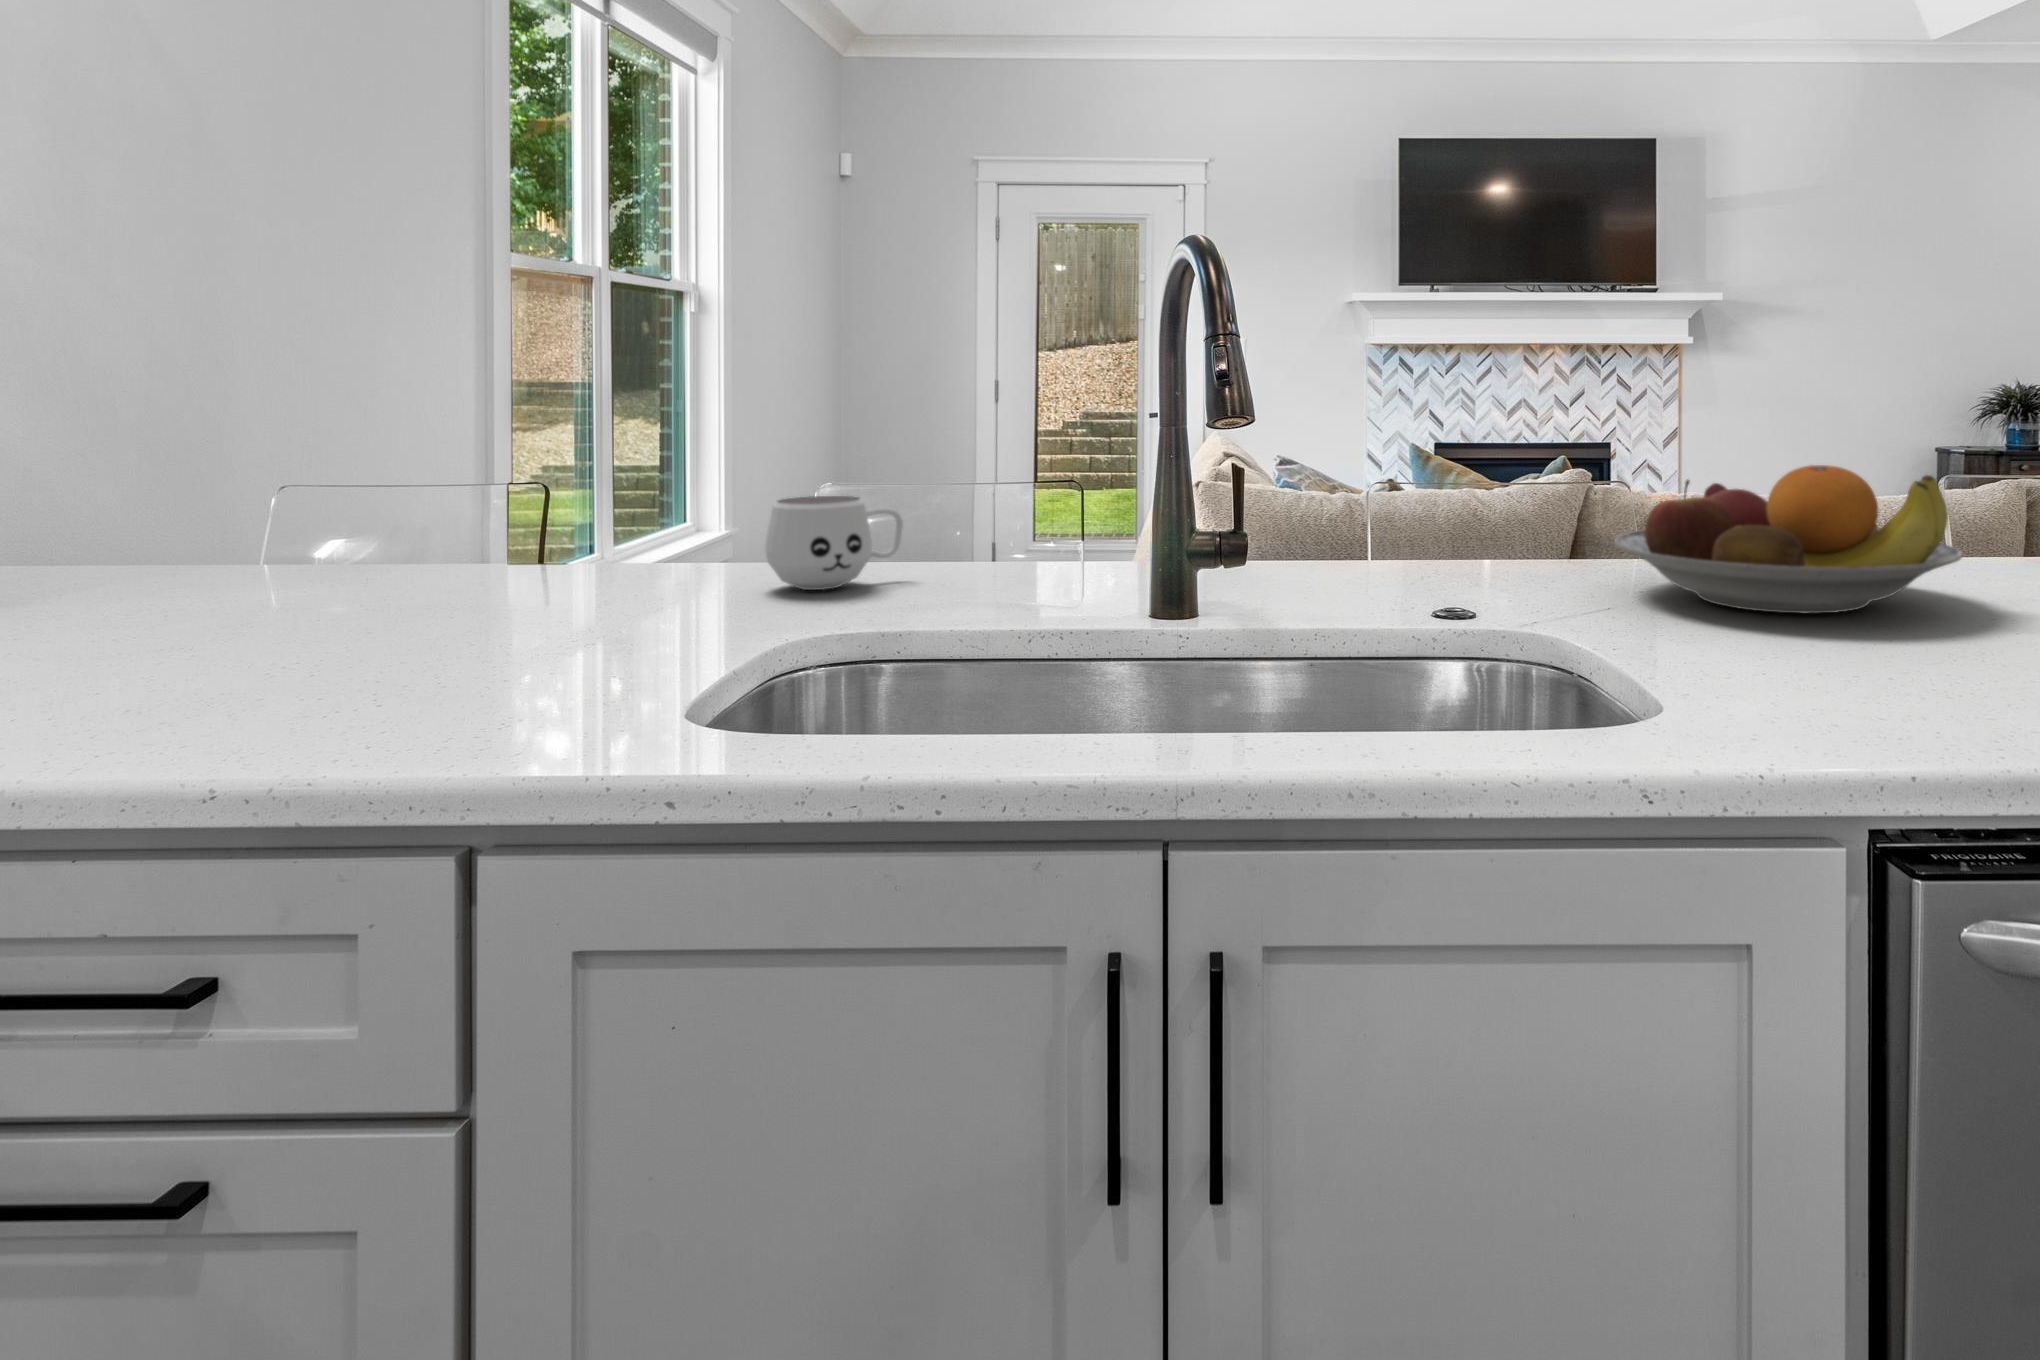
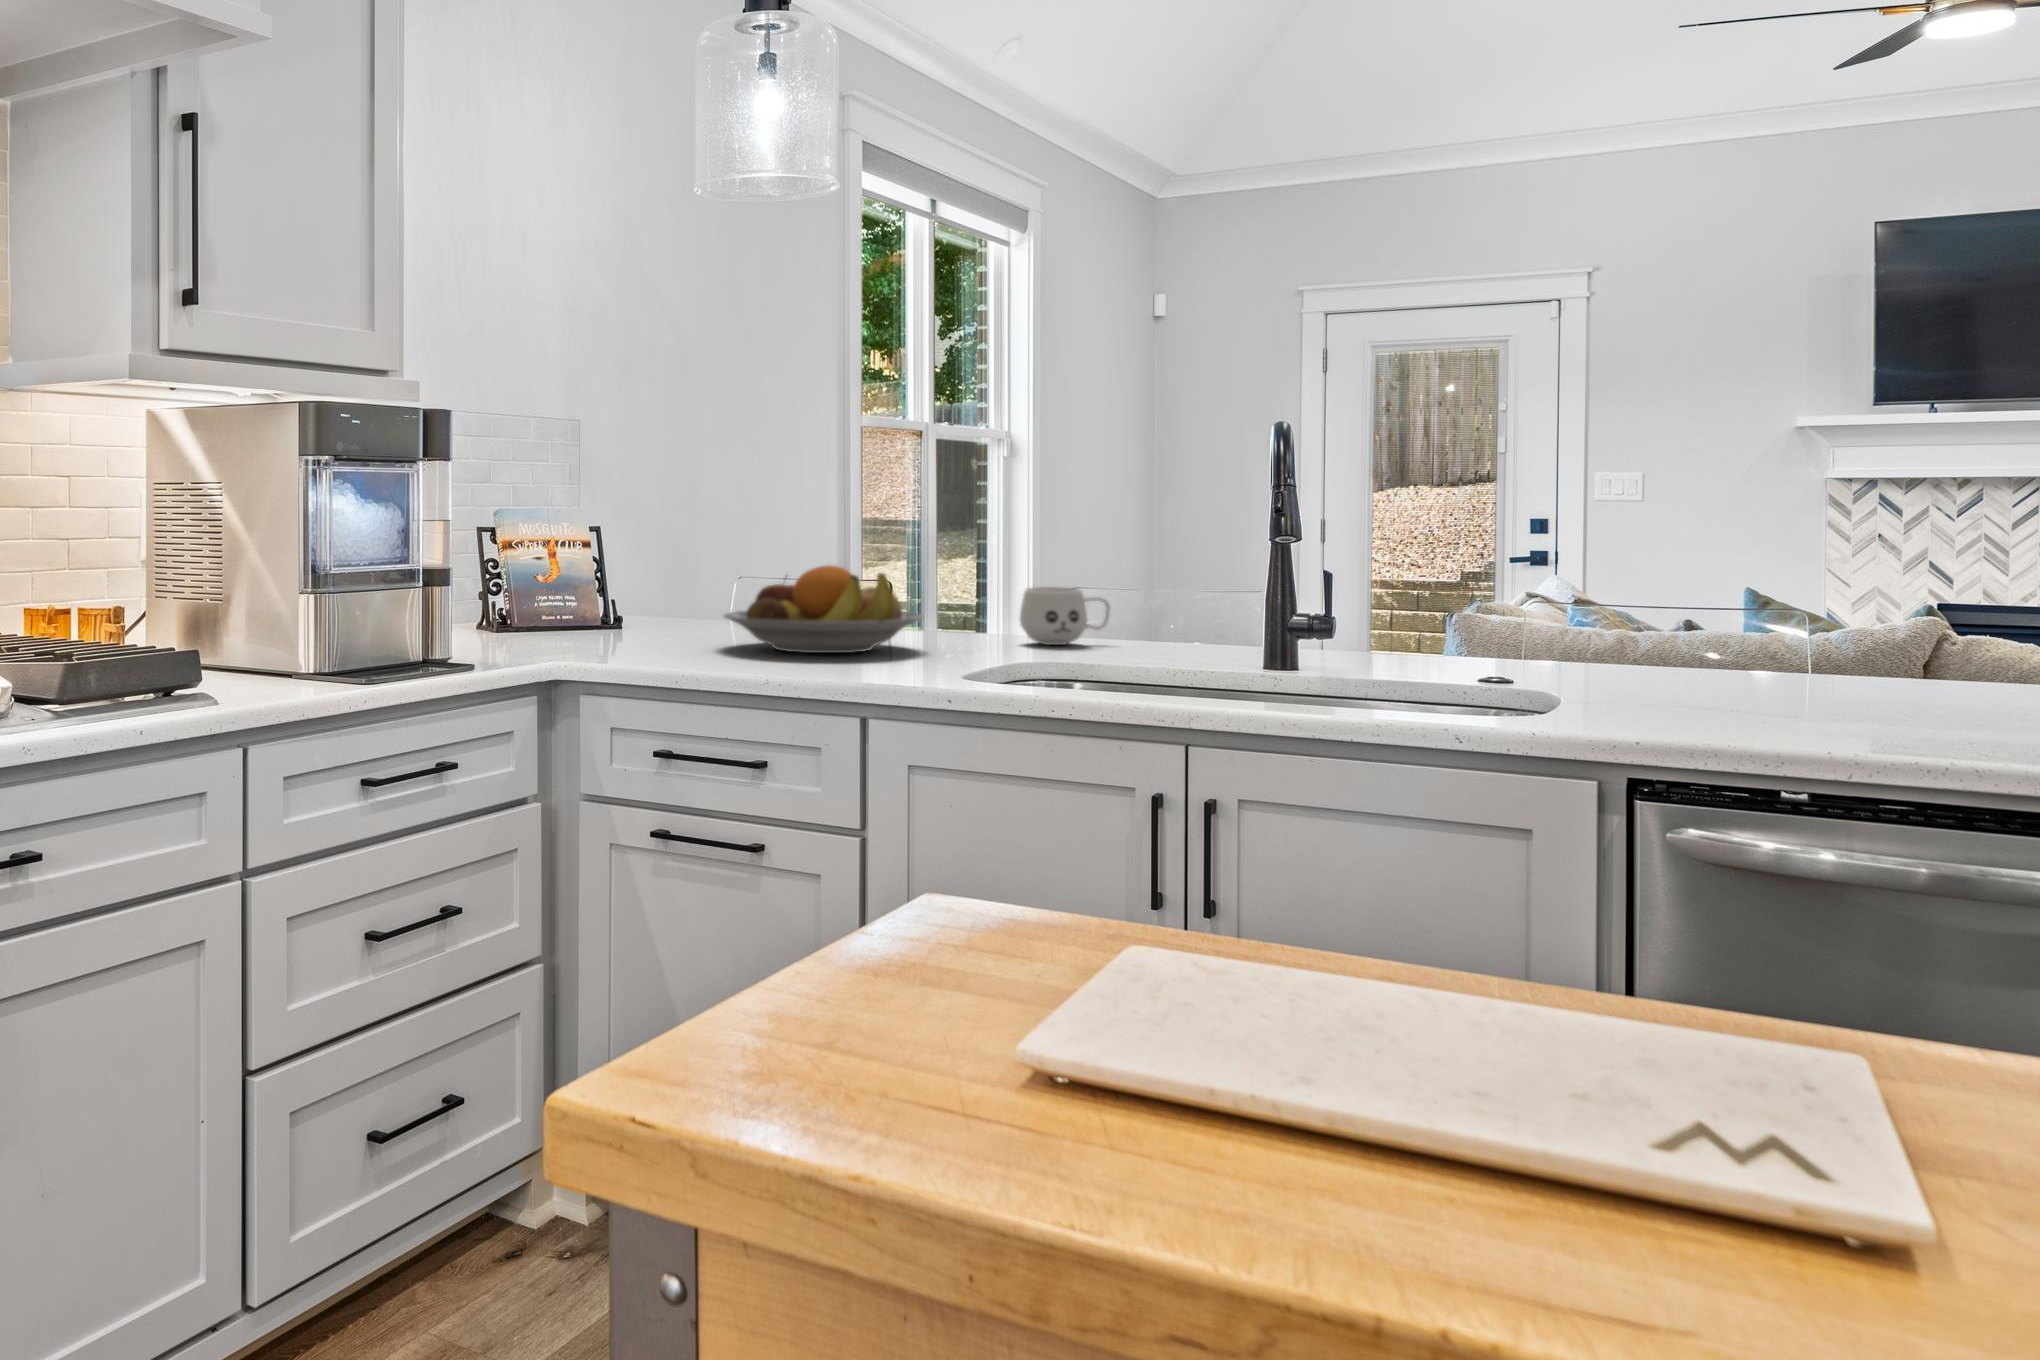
fruit bowl: present [1614,465,1962,613] -> present [724,565,923,653]

